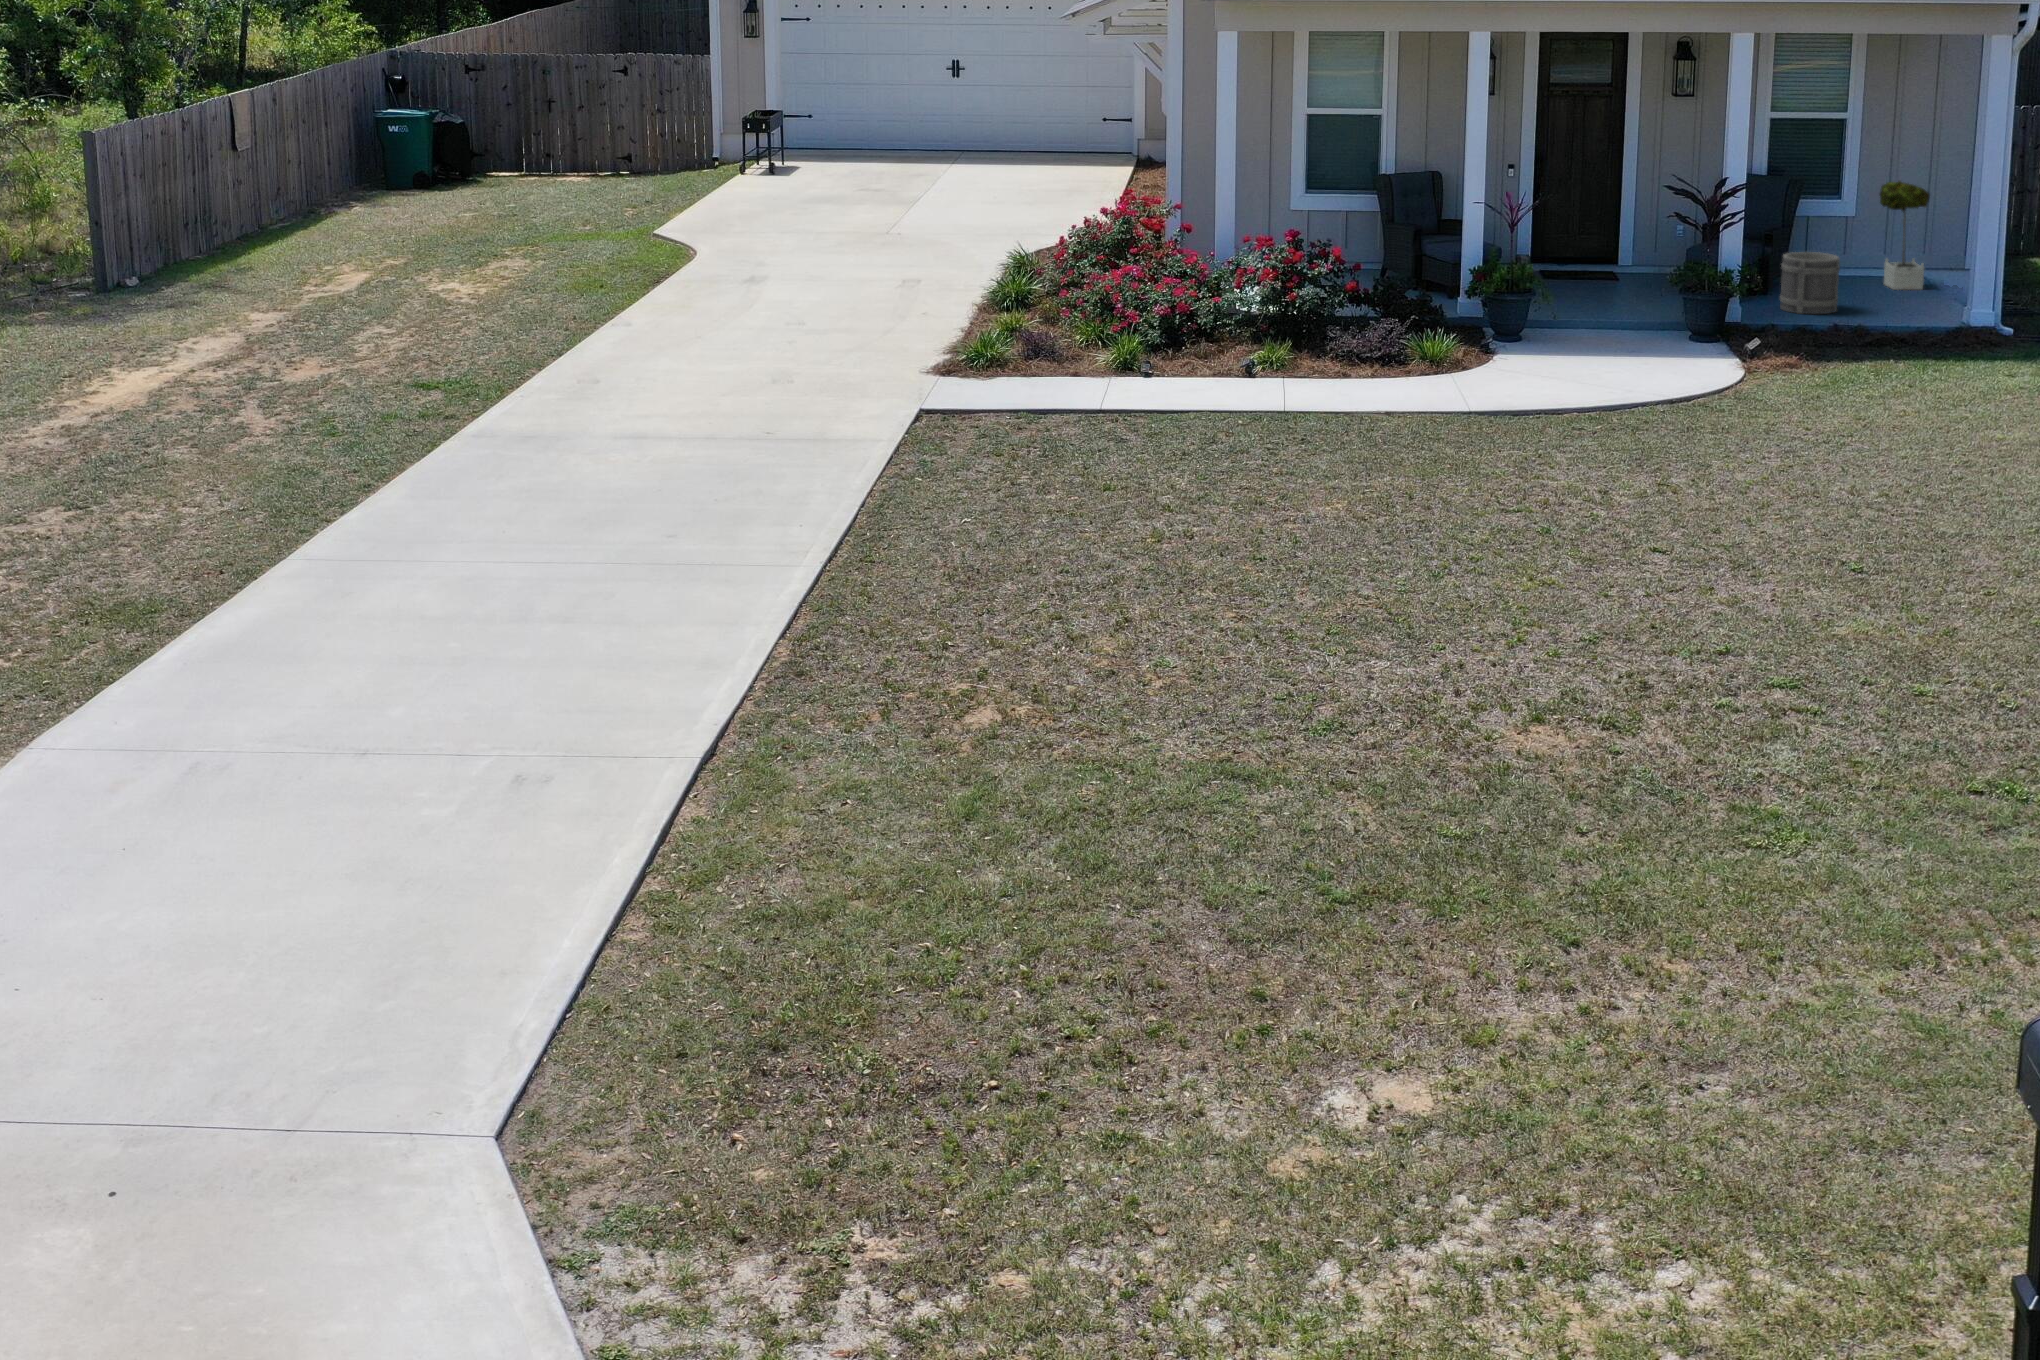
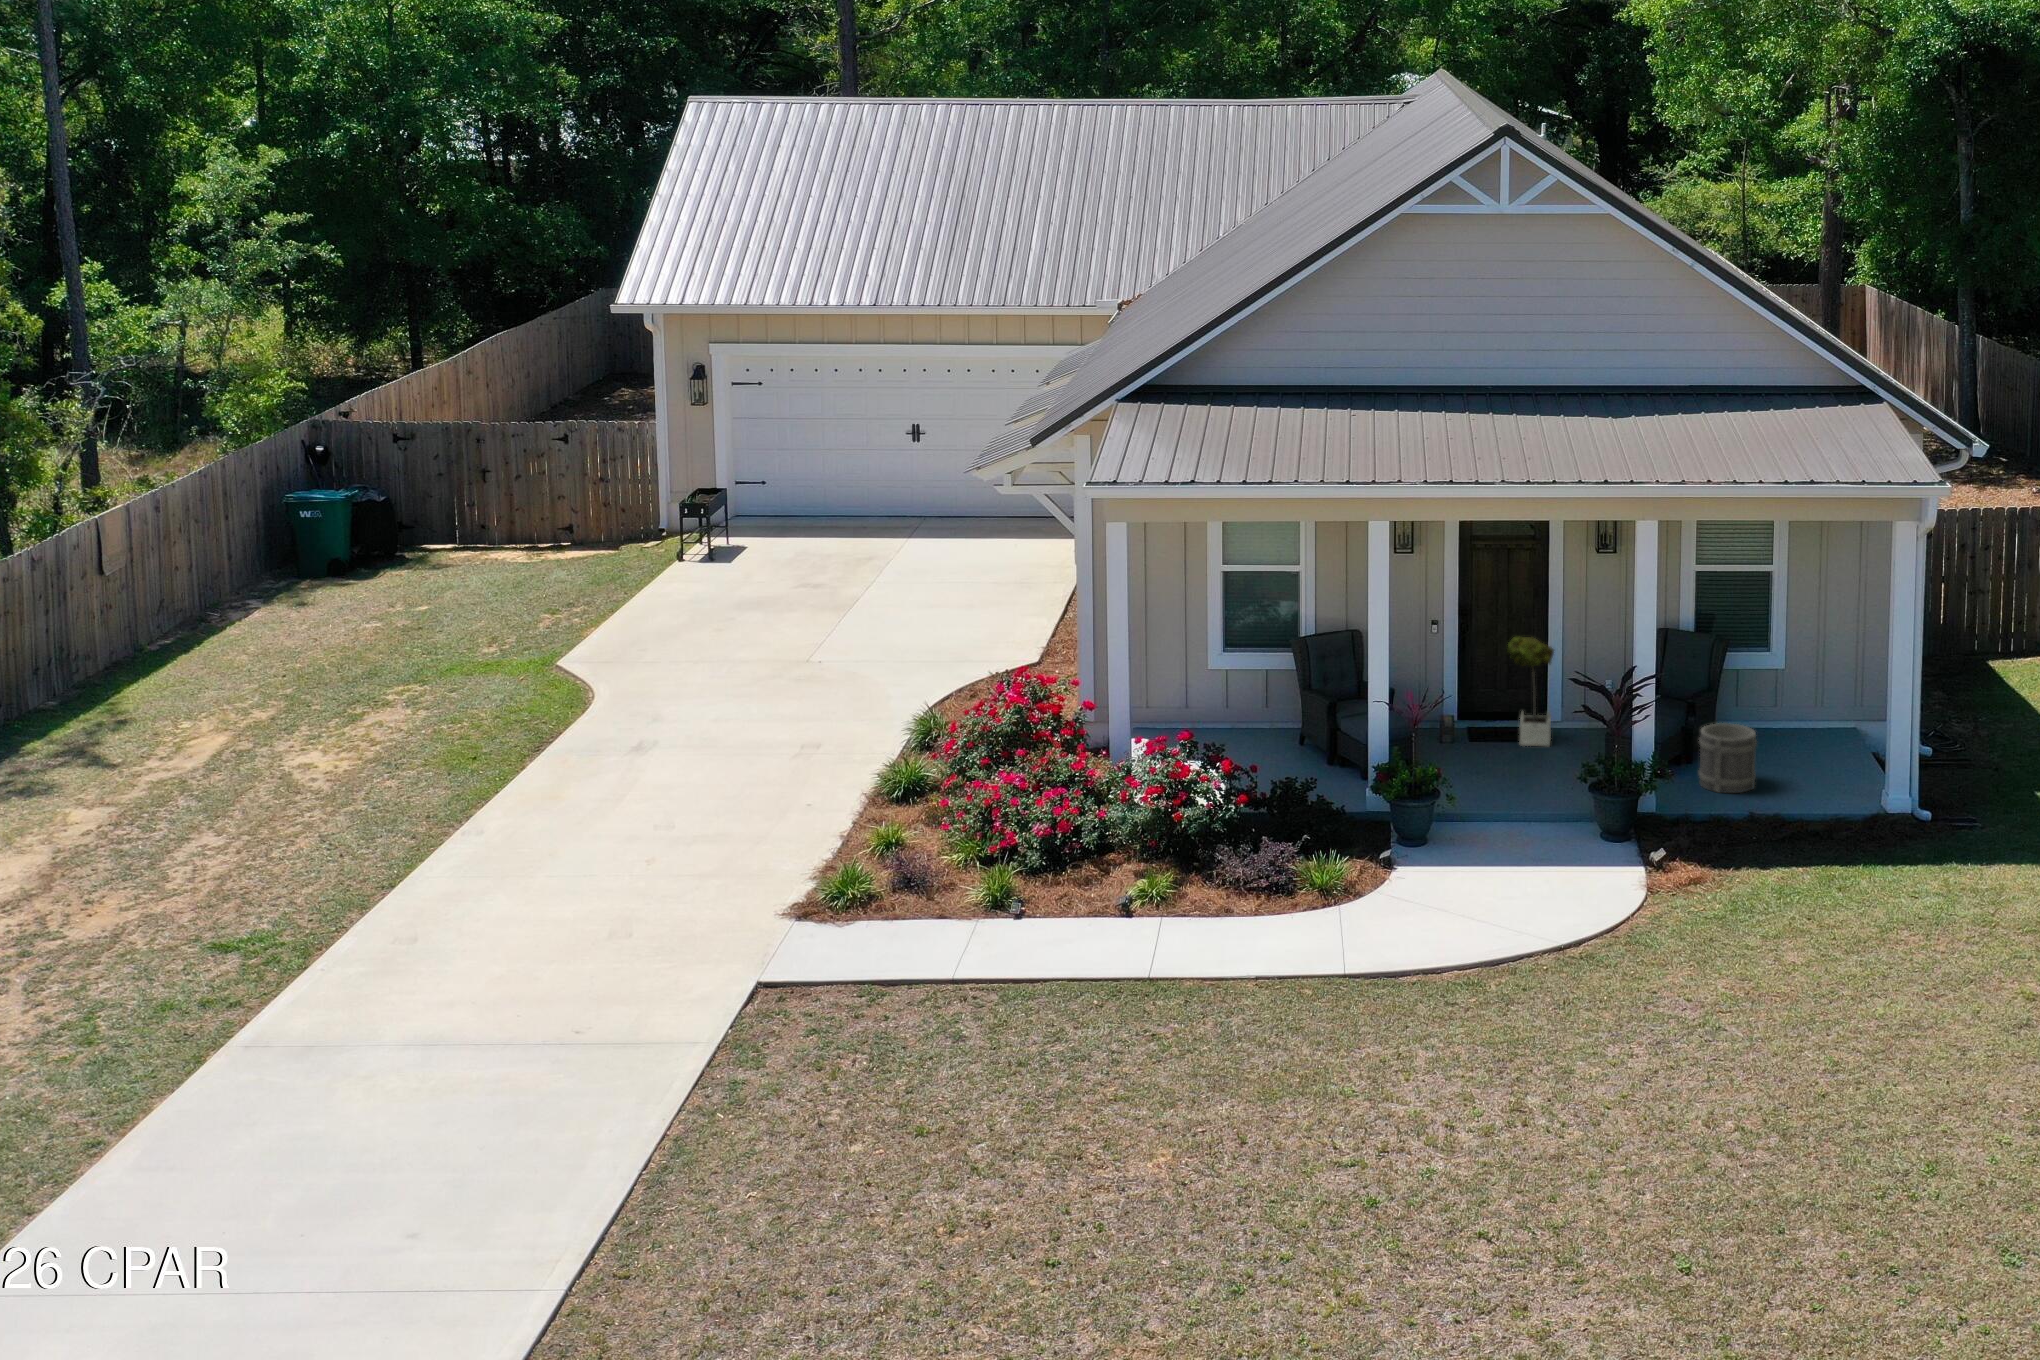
potted tree: present [1880,181,1930,290] -> present [1507,637,1554,746]

